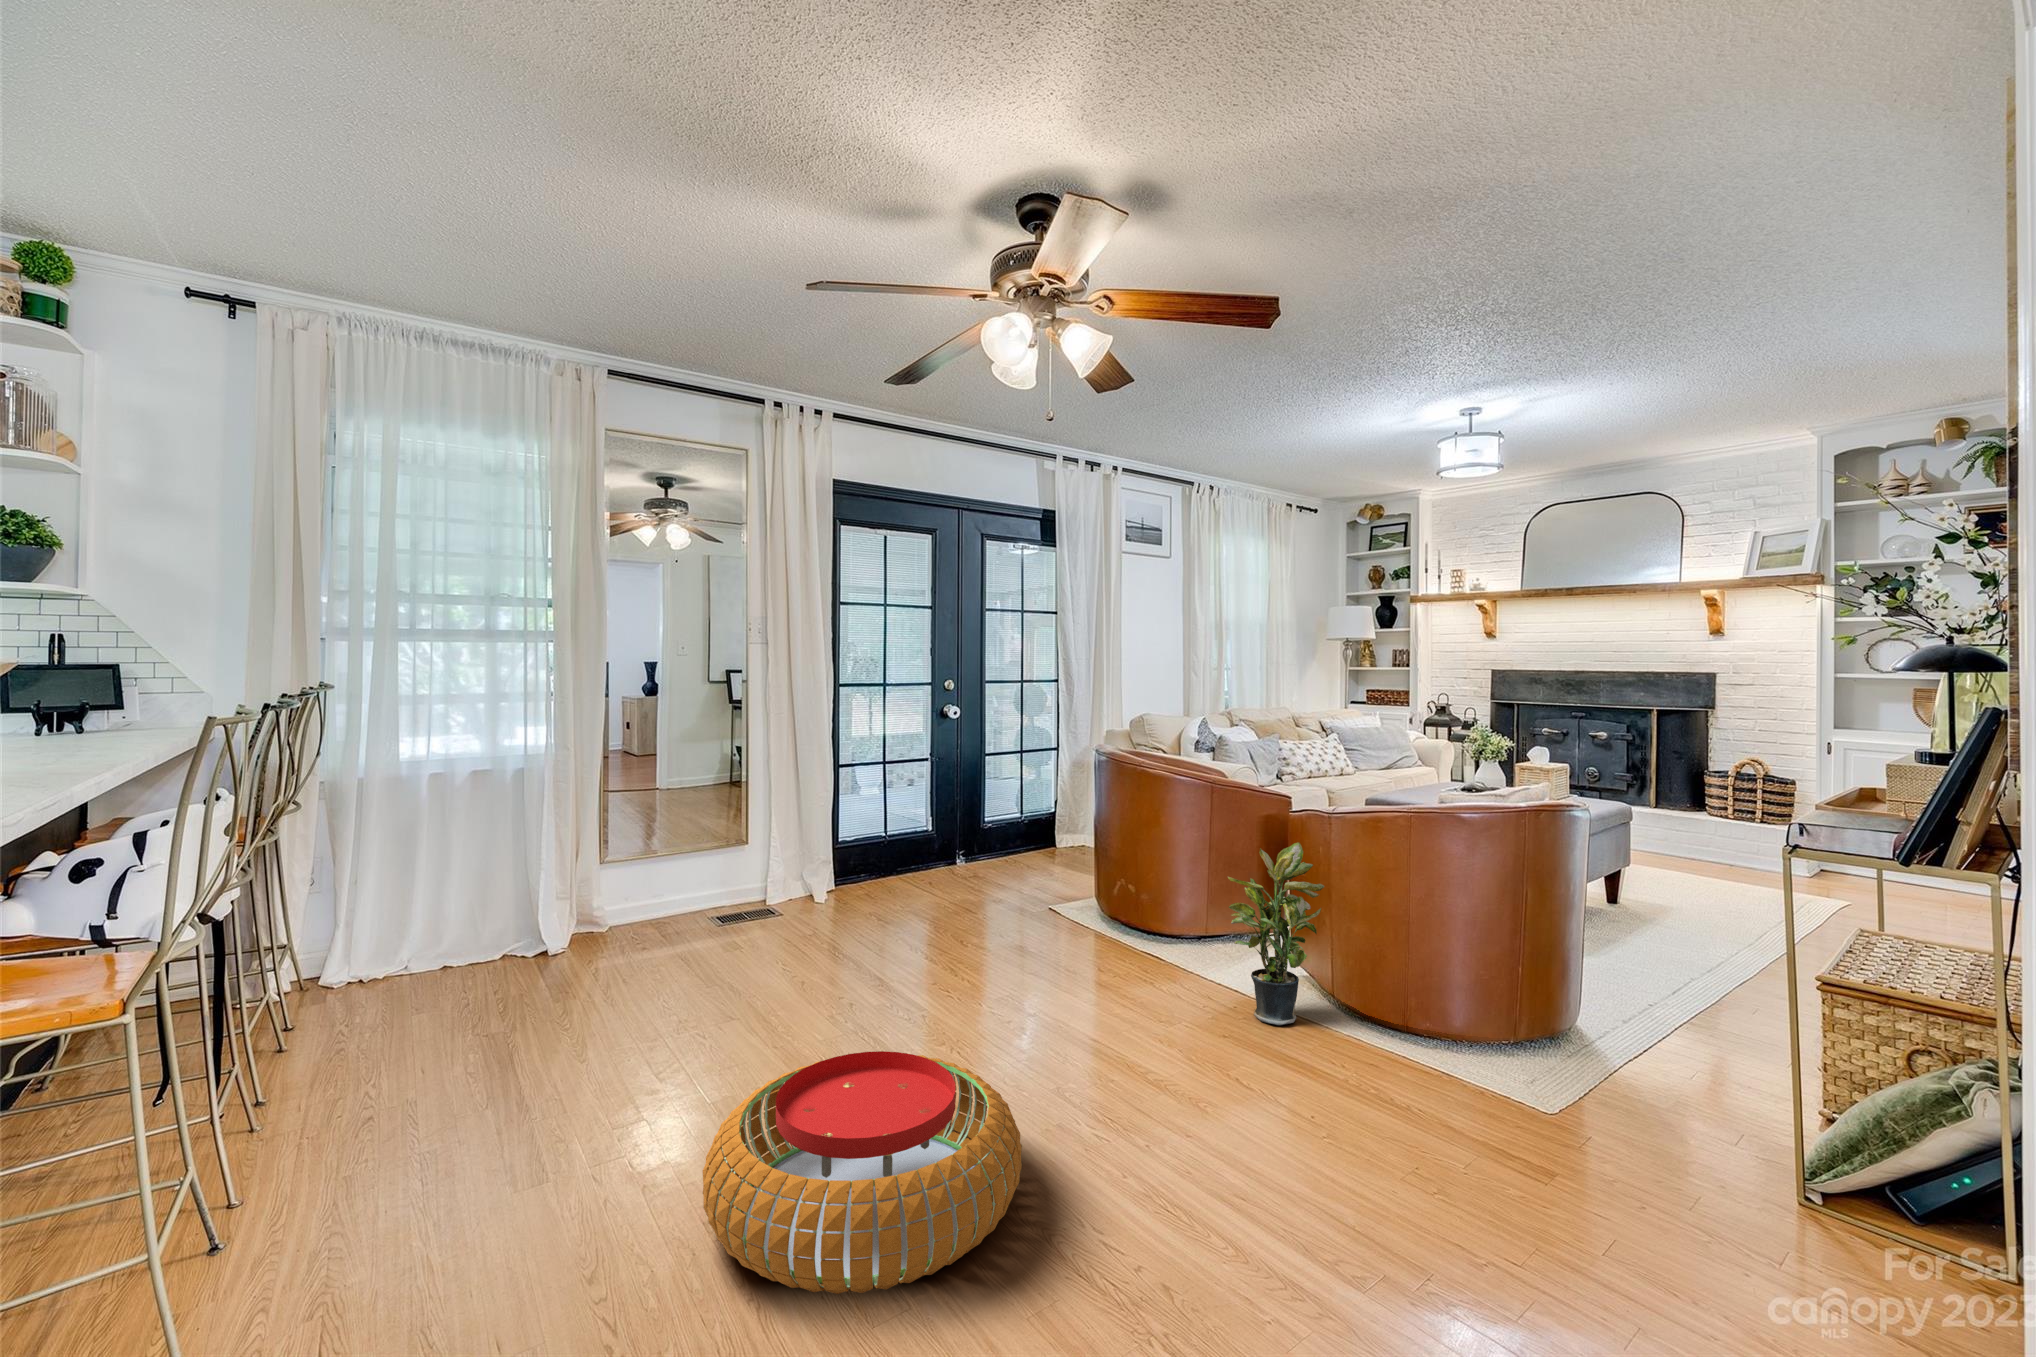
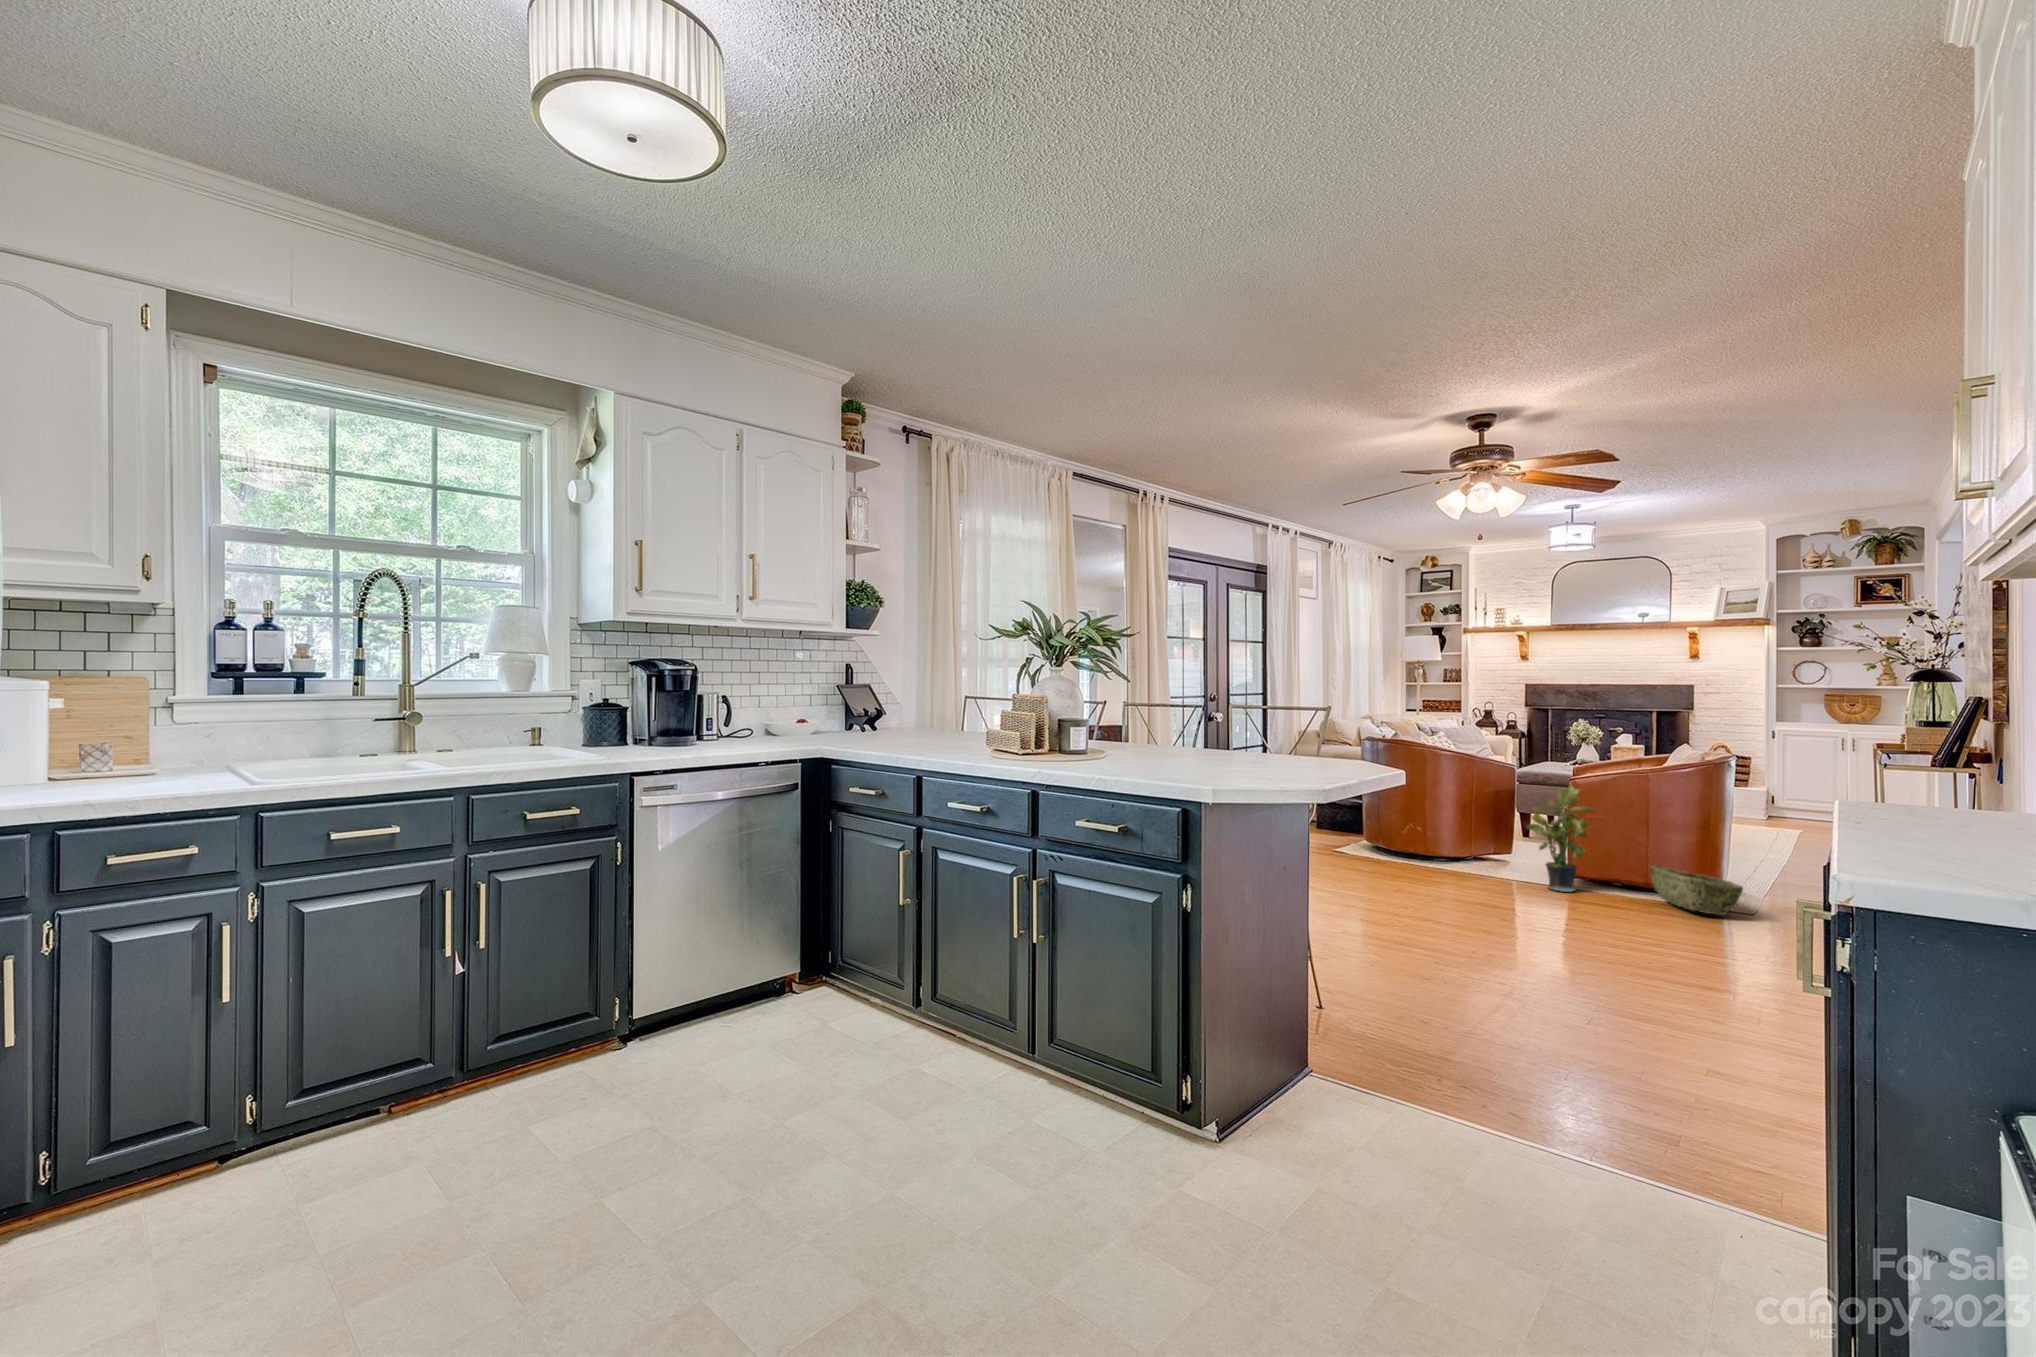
woven basket: none [1402,993,1527,1113] -> present [1651,865,1743,915]
pouf: present [703,1051,1022,1294] -> none [1401,887,1579,976]

